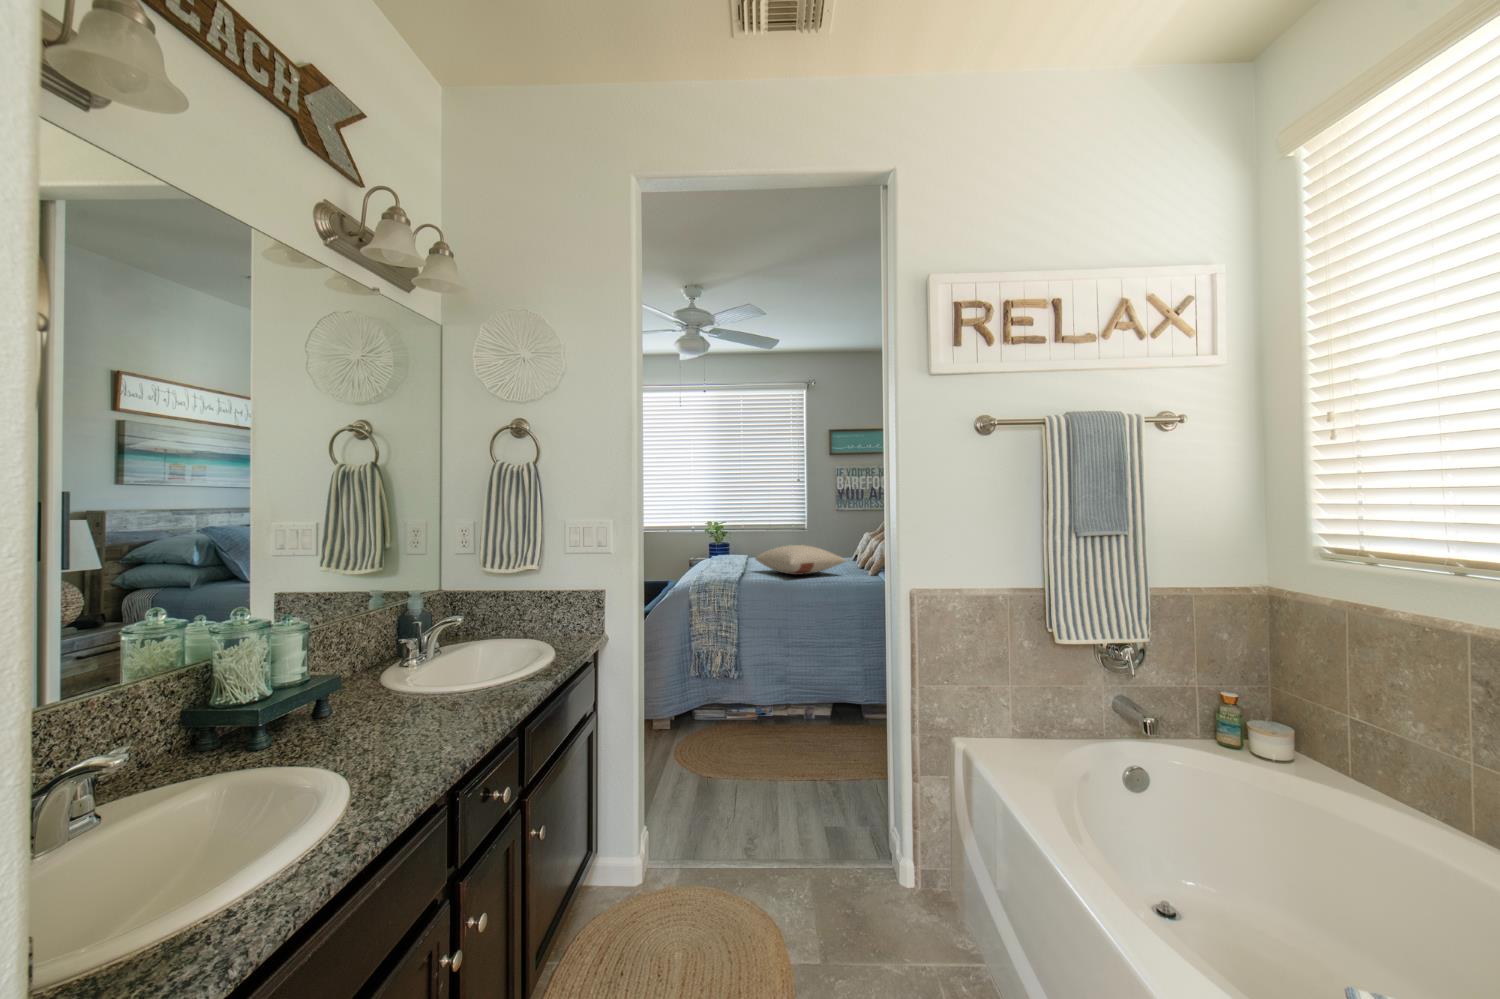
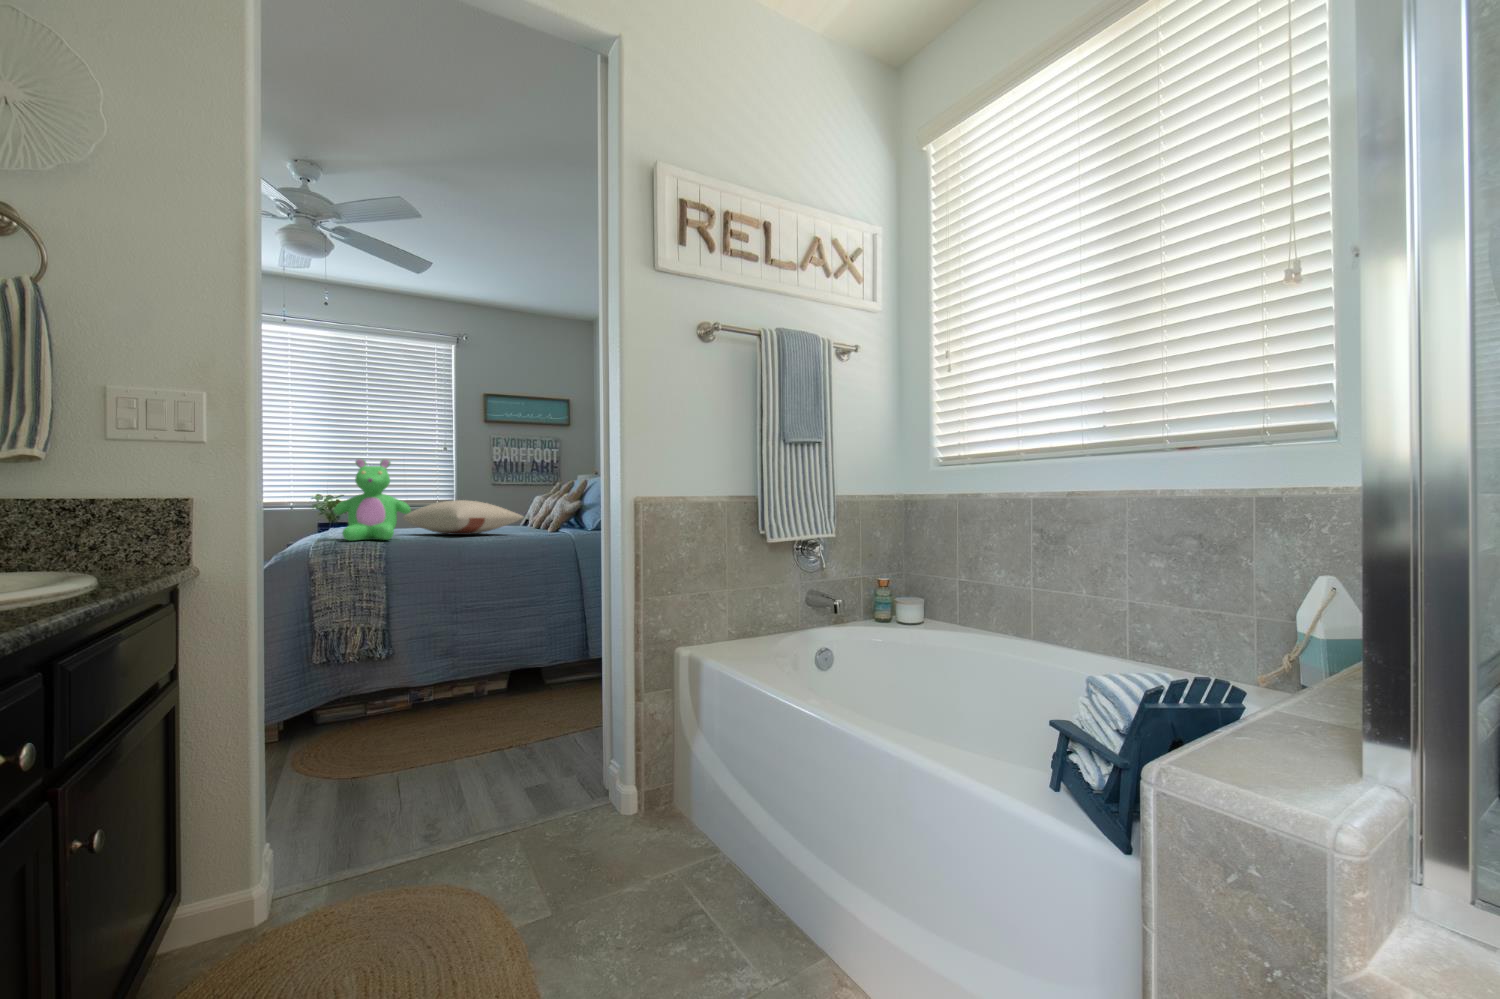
teddy bear: none [704,518,756,585] -> present [334,458,411,541]

